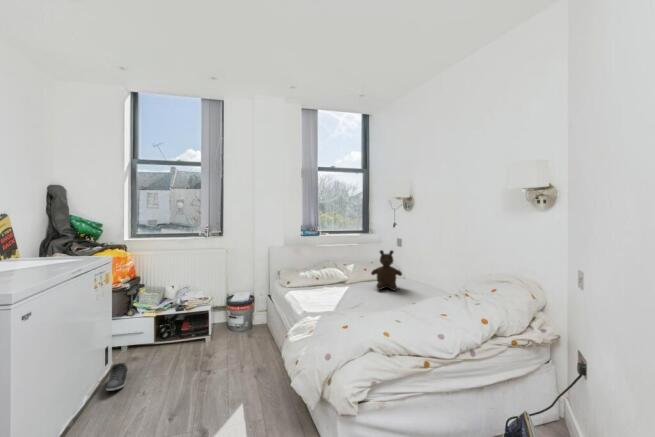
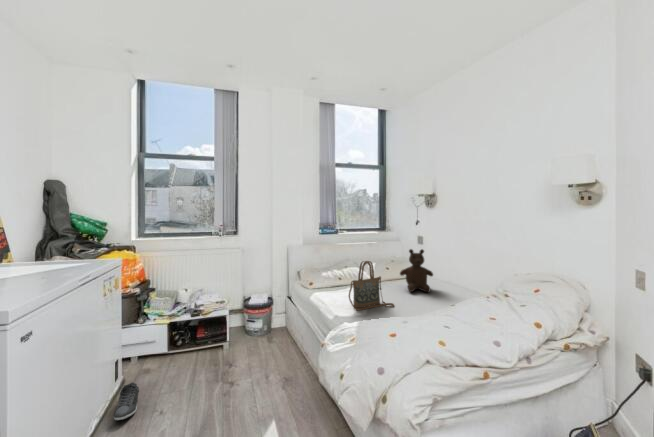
handbag: none [315,260,358,304] -> present [349,261,394,310]

